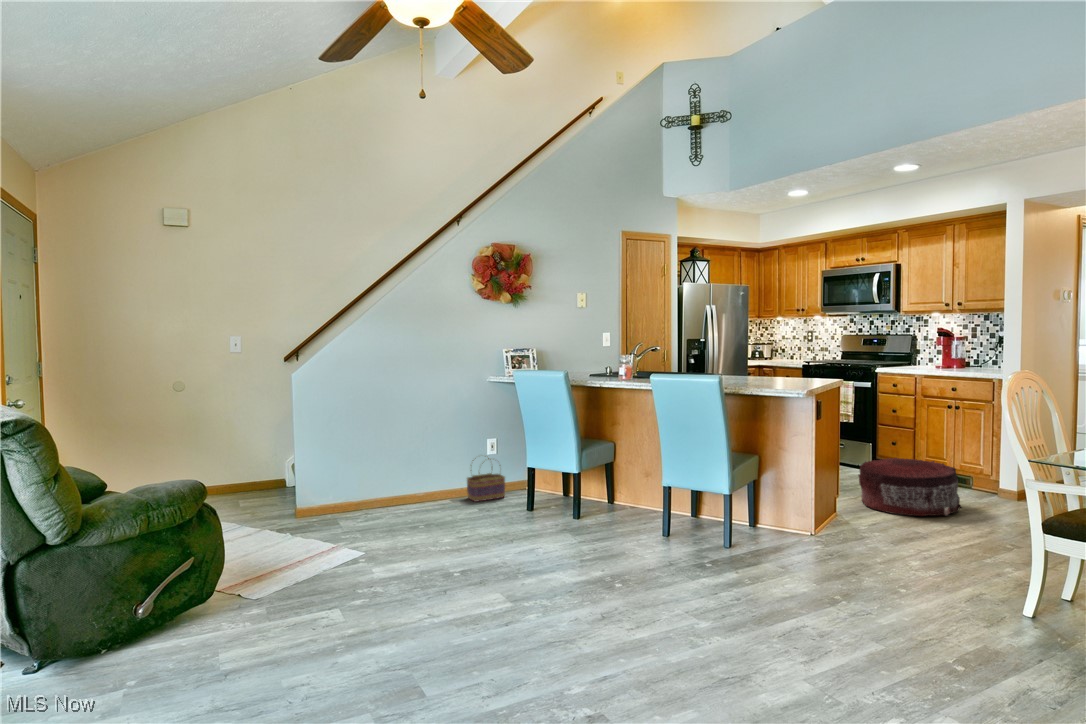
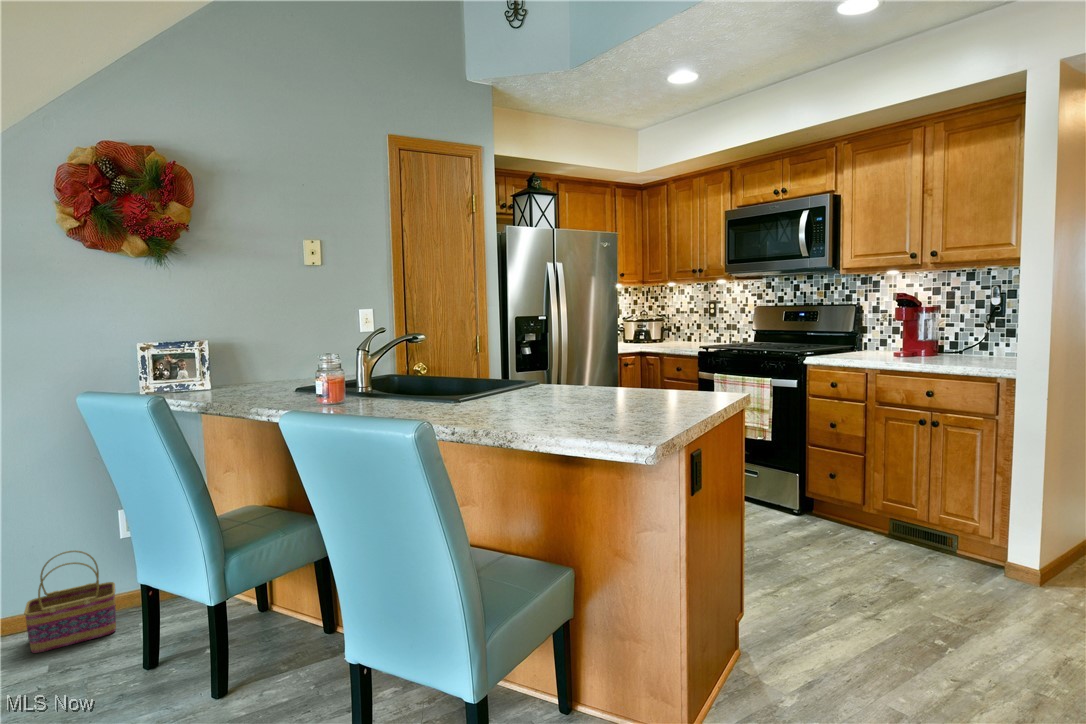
pouf: present [858,458,961,516] -> none [777,524,968,668]

